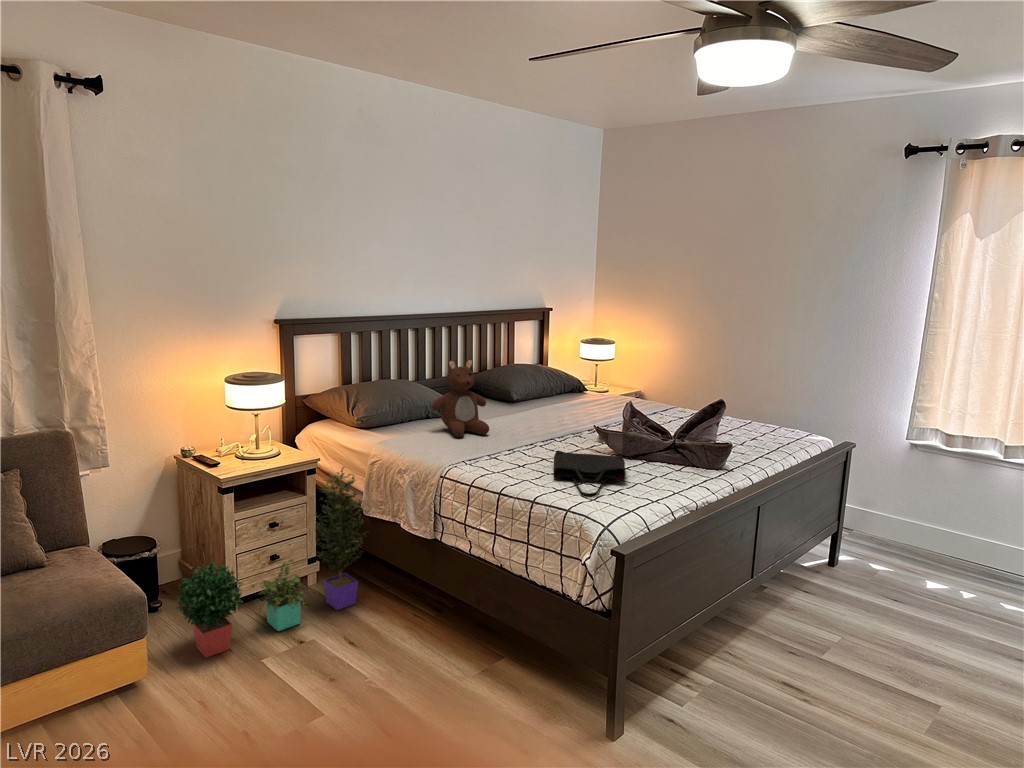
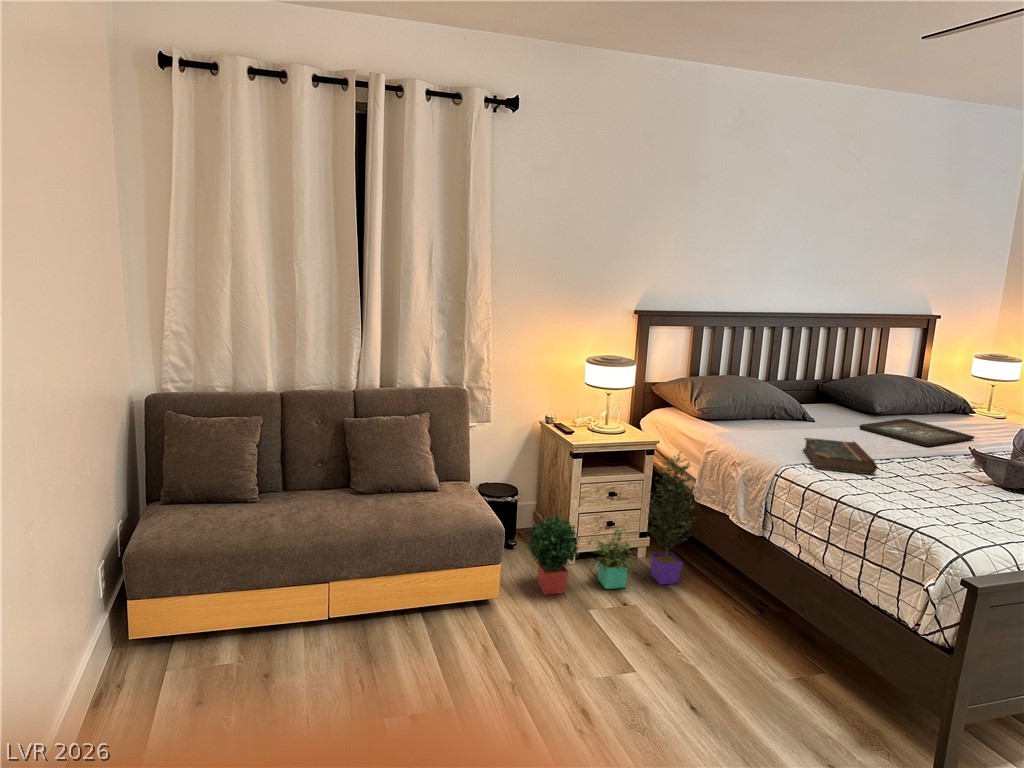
teddy bear: present [432,360,489,437] -> none [777,361,839,442]
tray: none [504,403,592,427] -> present [859,419,974,447]
book: none [461,433,527,465] -> present [803,438,877,474]
tote bag: present [554,450,625,497] -> none [905,468,1004,523]

